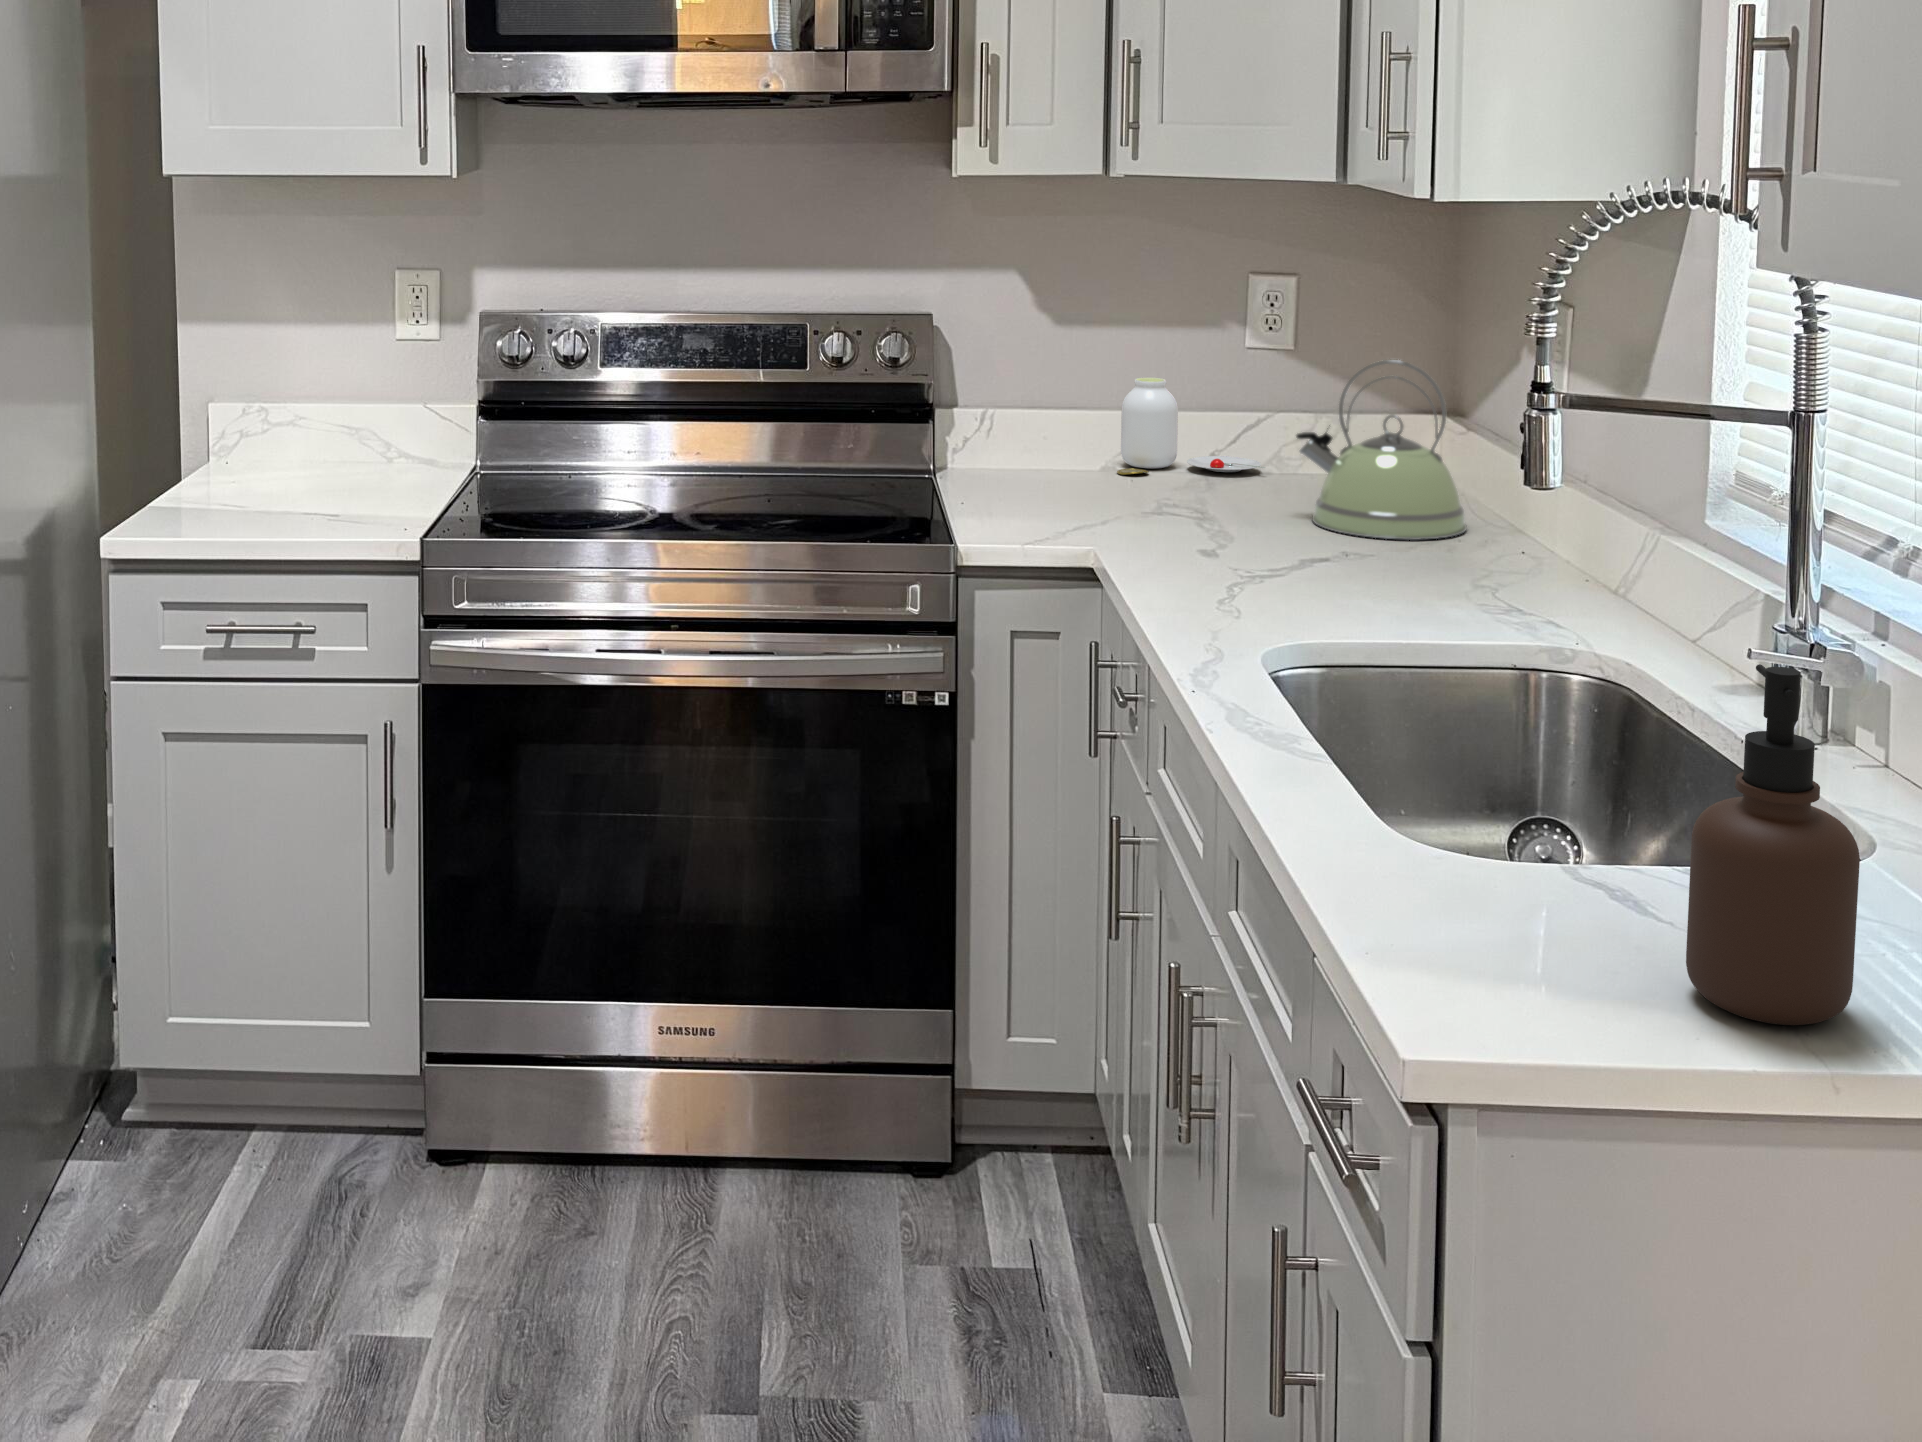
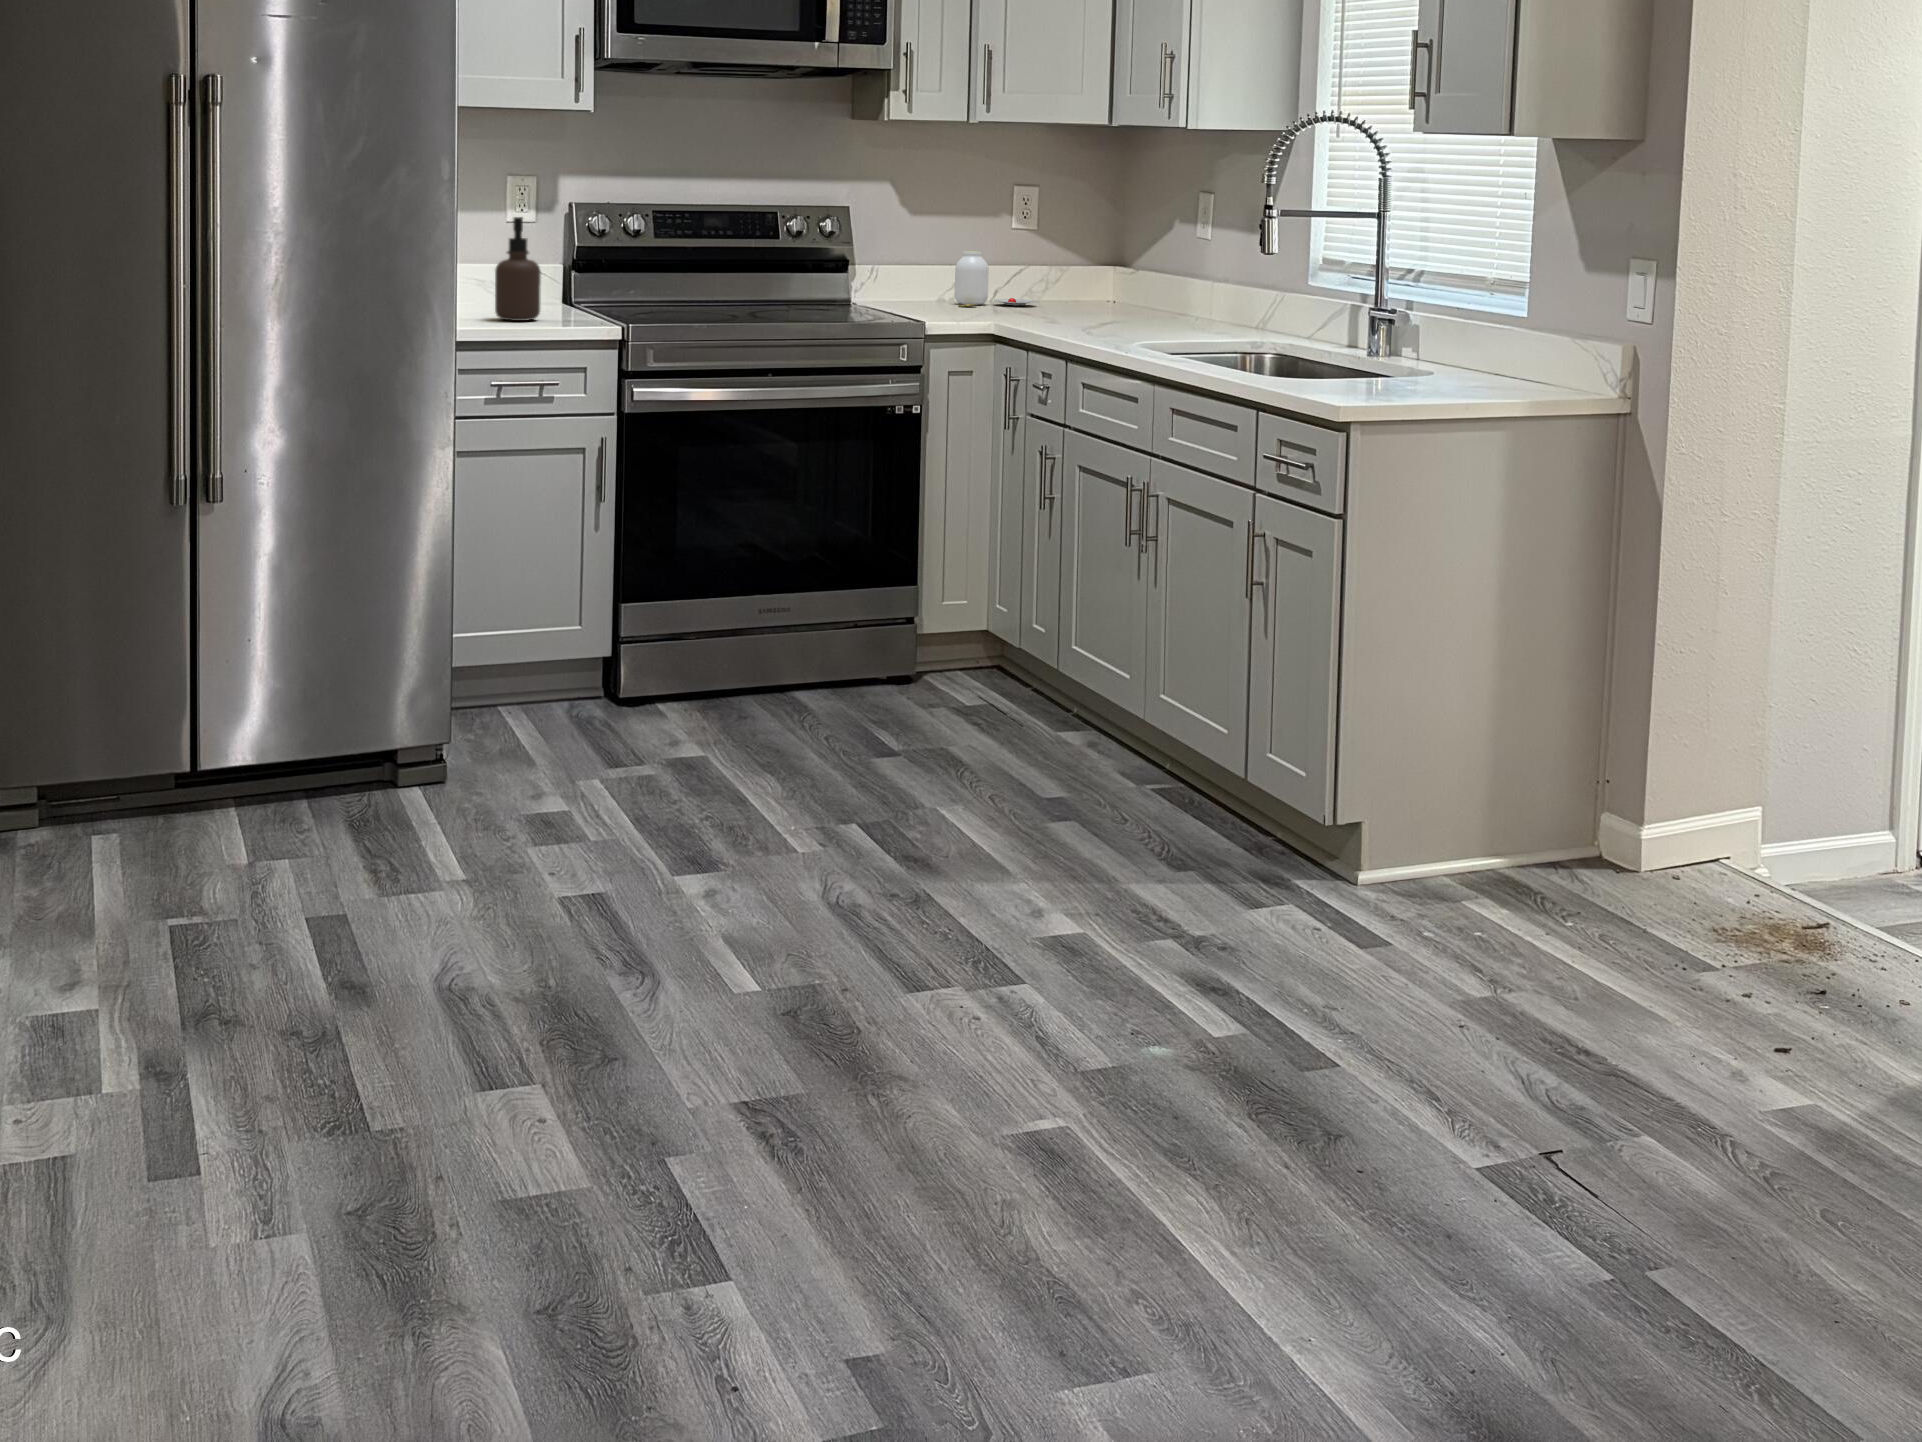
kettle: present [1296,360,1467,540] -> none [1079,227,1171,323]
soap dispenser: present [1686,664,1860,1025] -> present [495,217,541,321]

